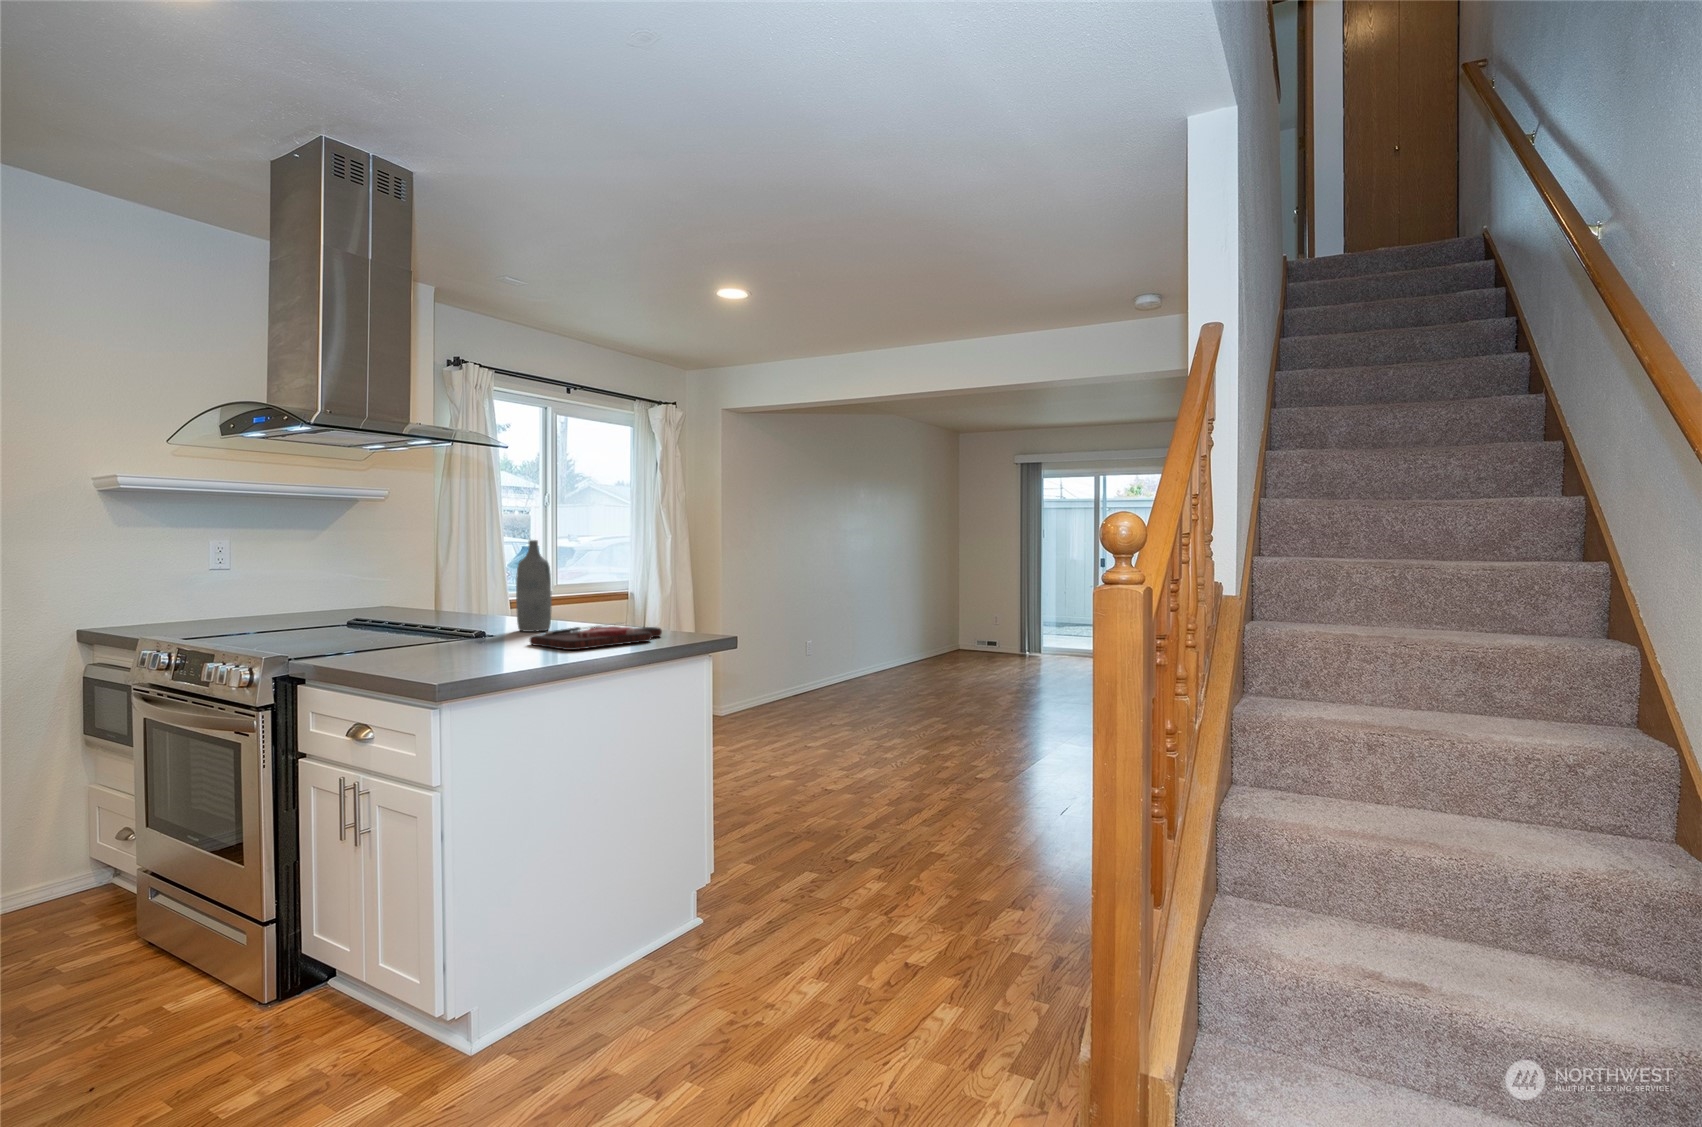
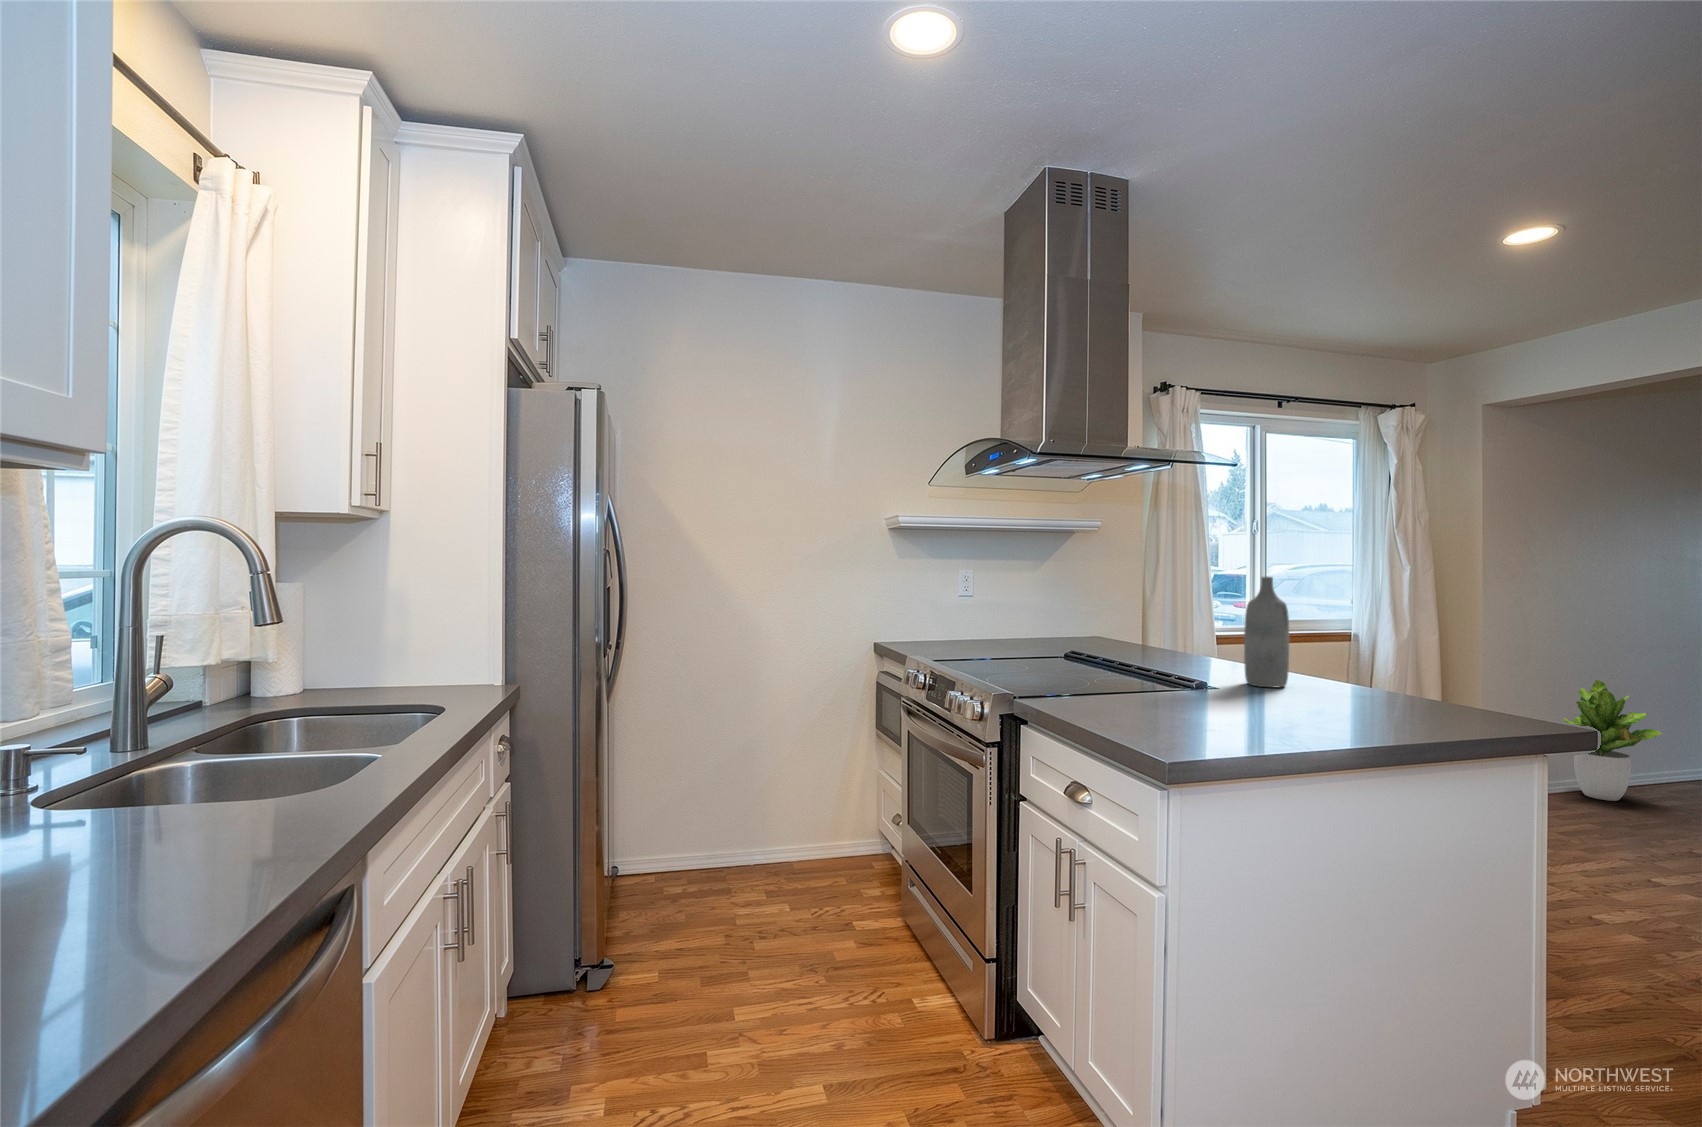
potted plant: none [768,620,822,706] -> present [1564,680,1662,801]
cutting board: present [530,622,662,650] -> none [1270,693,1467,729]

